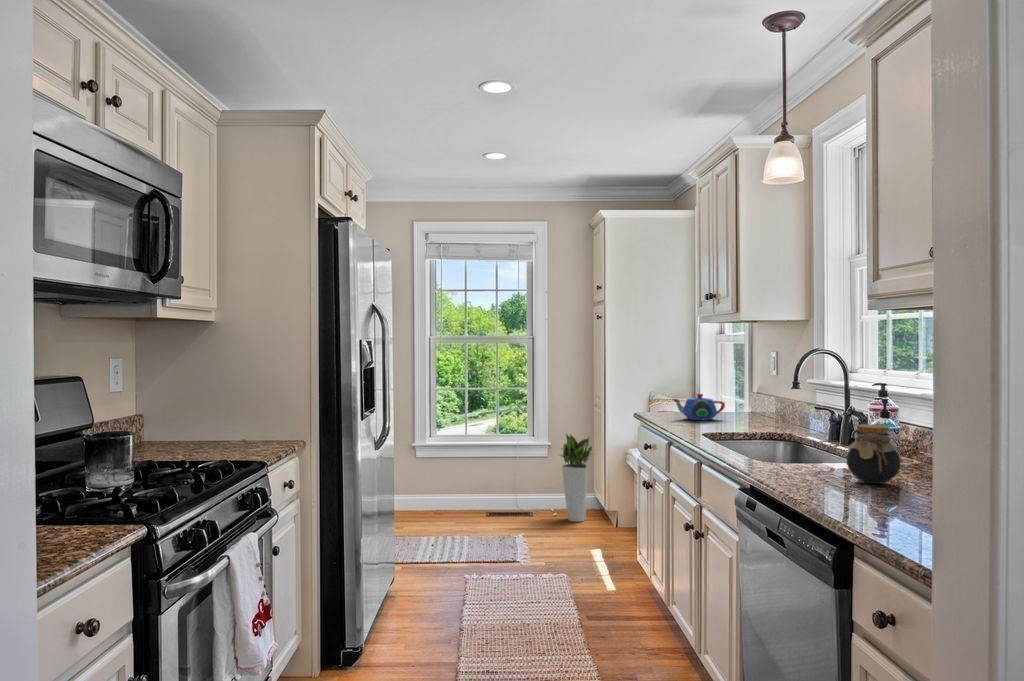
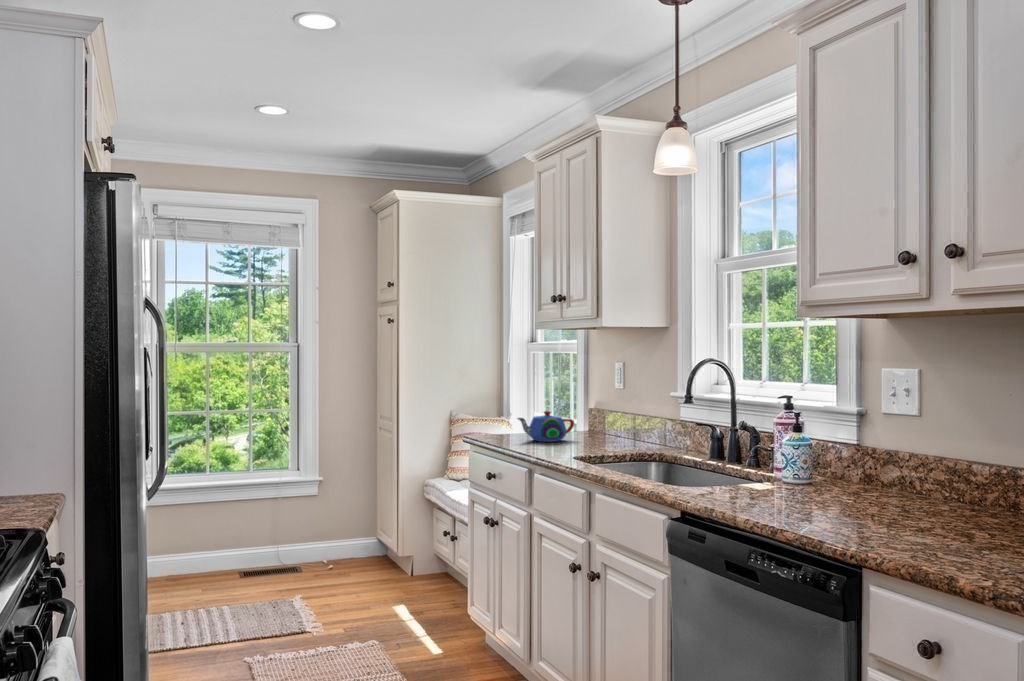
jar: present [847,424,900,484] -> none [788,440,842,503]
planter: present [560,434,592,522] -> none [334,464,386,574]

